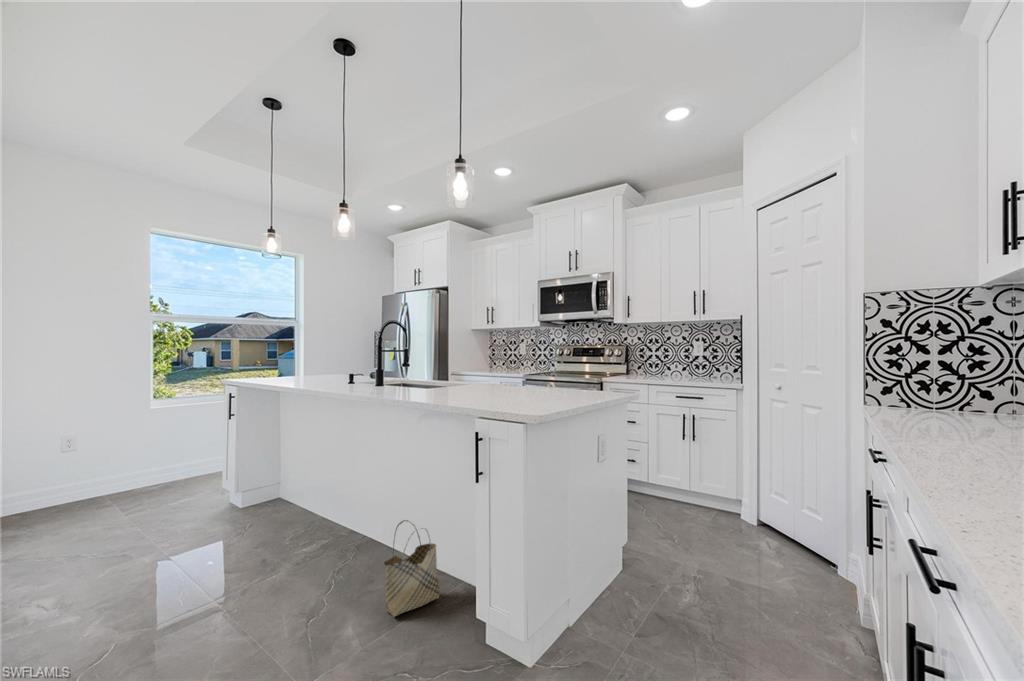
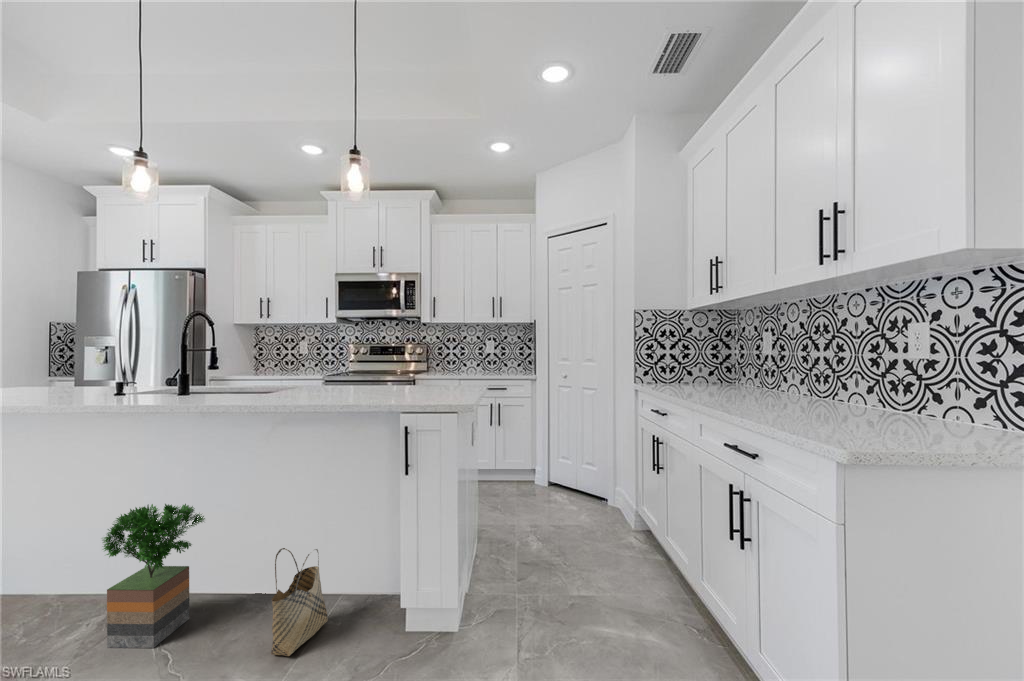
potted tree: none [306,462,380,572] -> present [103,504,205,648]

